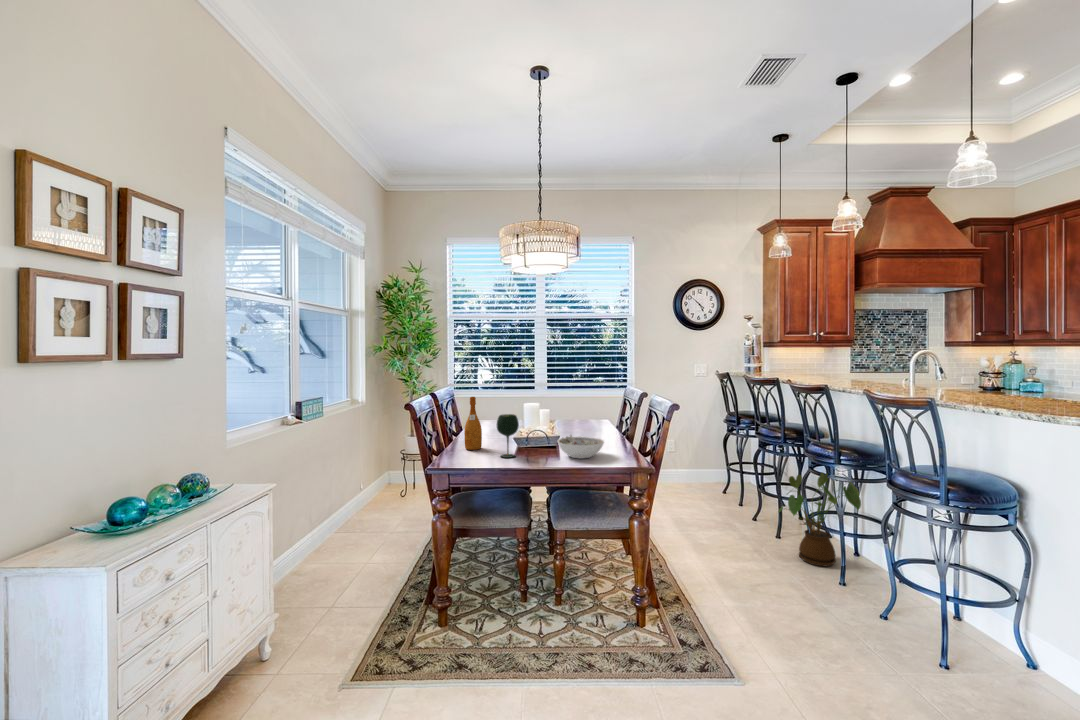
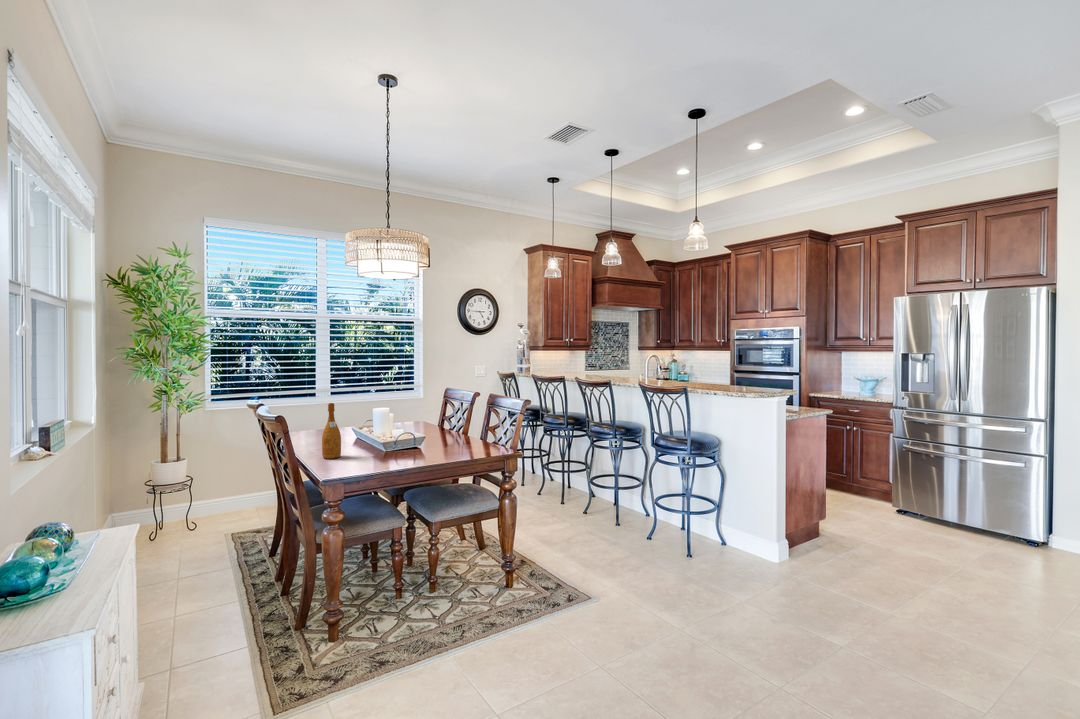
wine glass: present [497,414,519,458] -> none [370,418,392,461]
bowl: present [558,435,604,458] -> none [427,433,470,453]
house plant: present [779,473,861,566] -> none [571,447,629,519]

